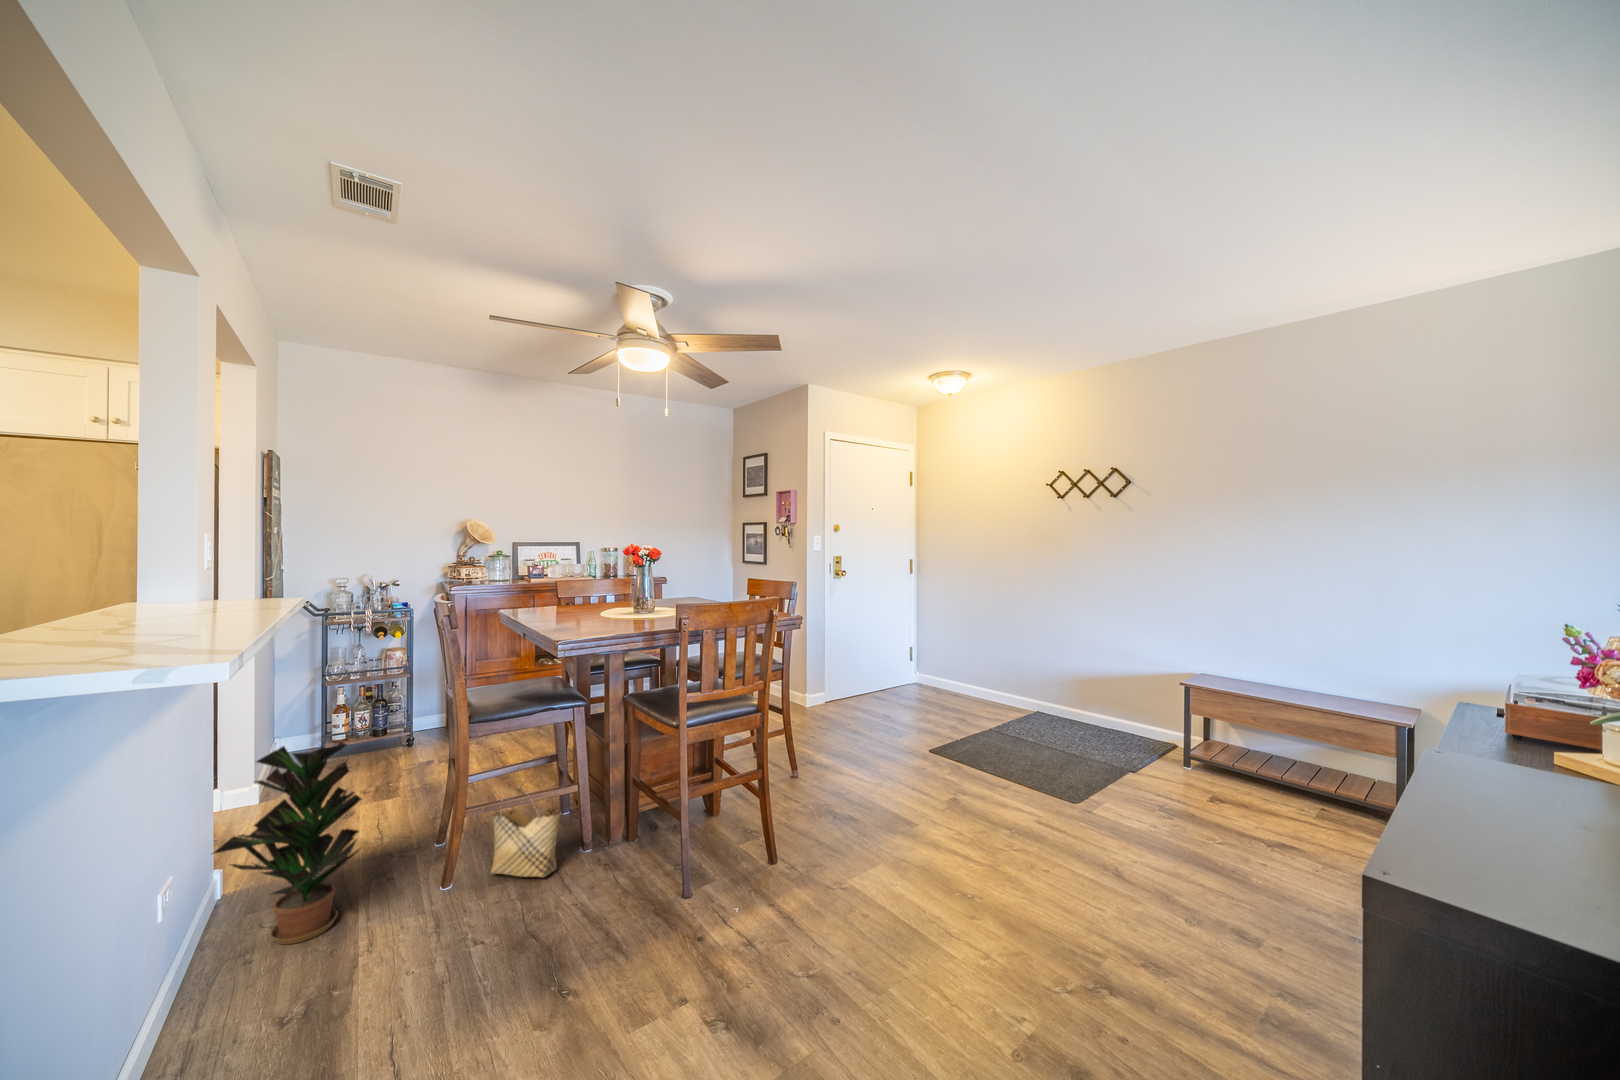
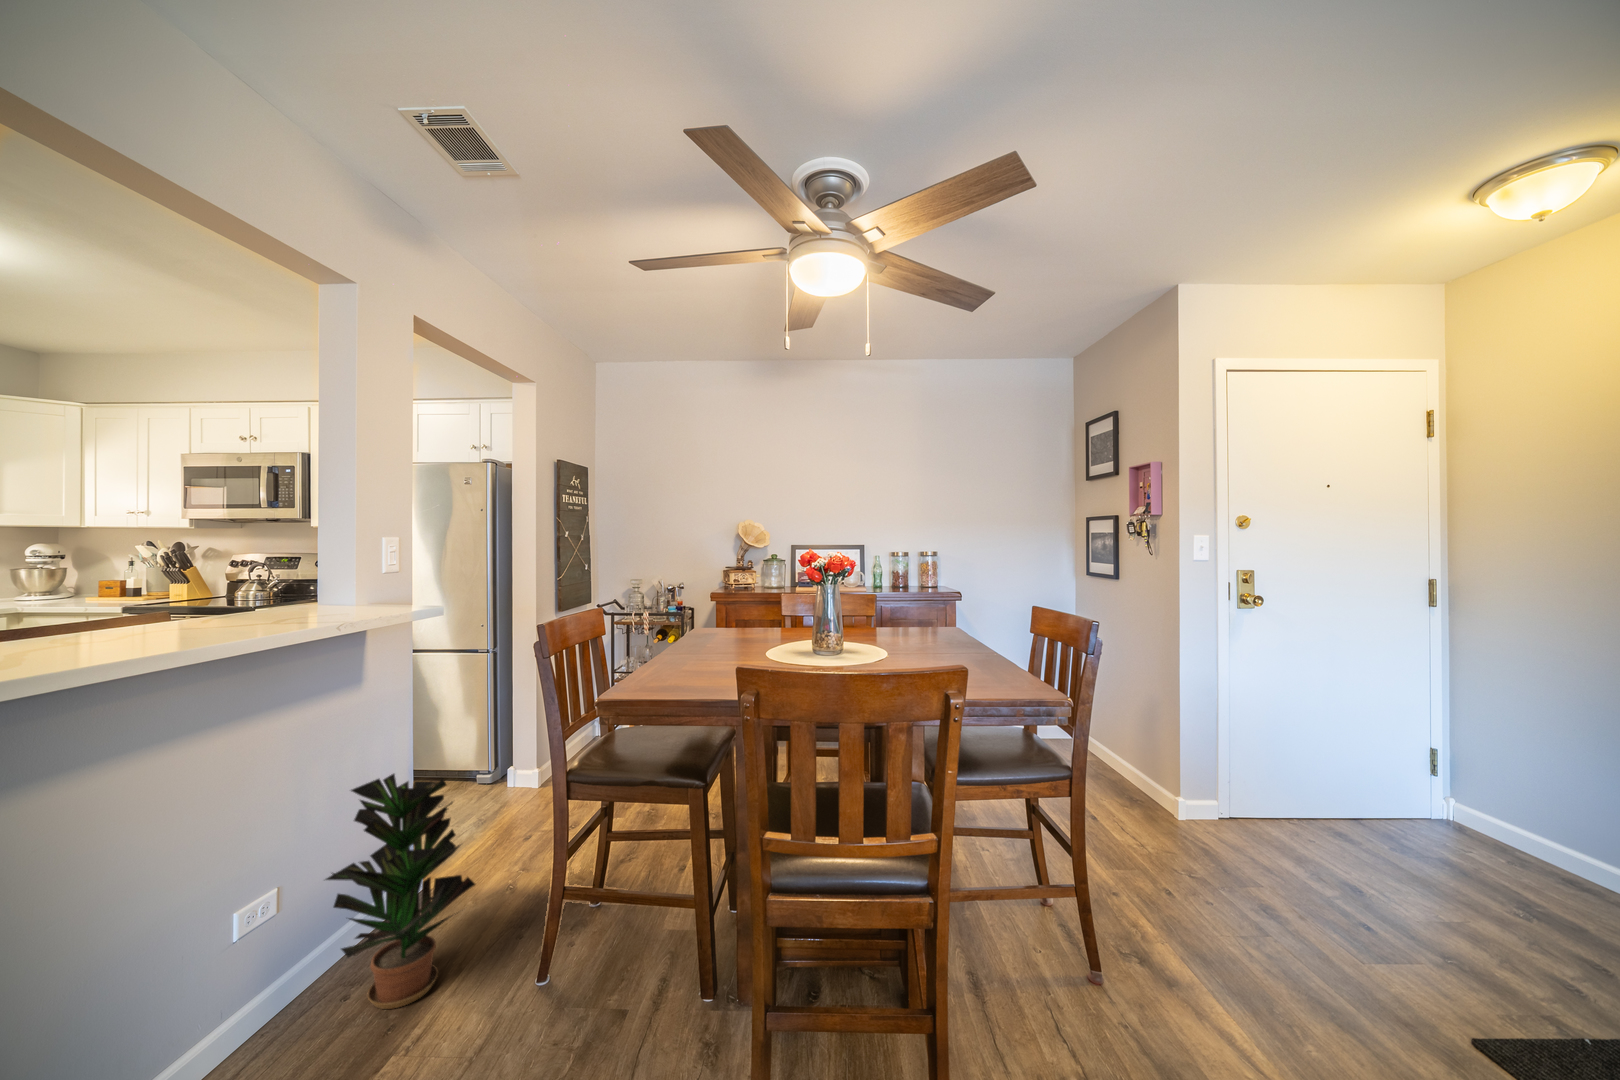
woven basket: present [491,774,561,877] -> none [587,869,662,1035]

